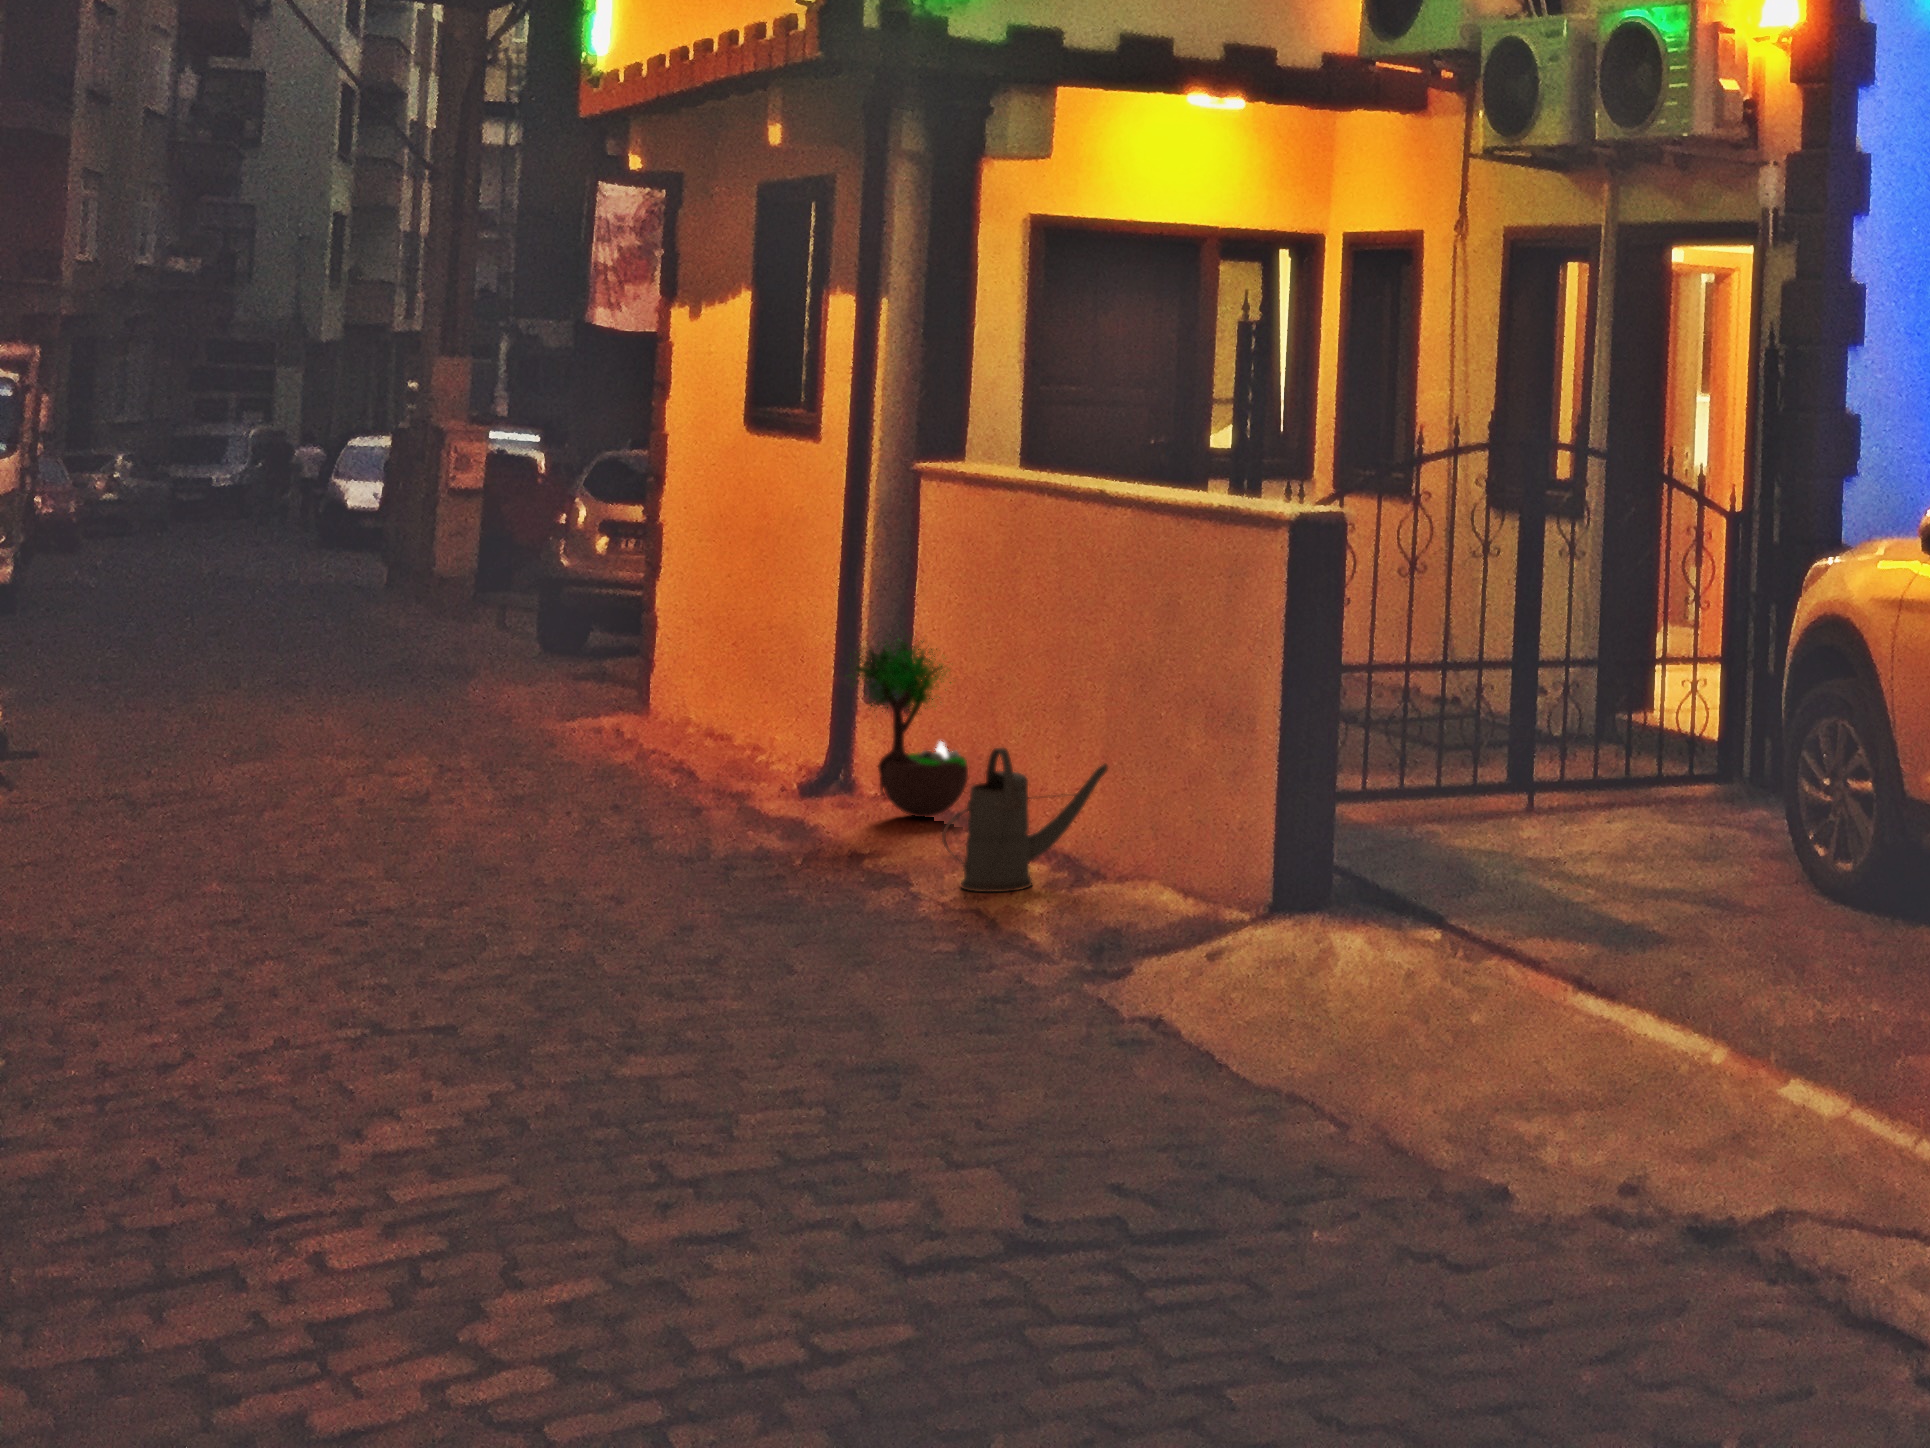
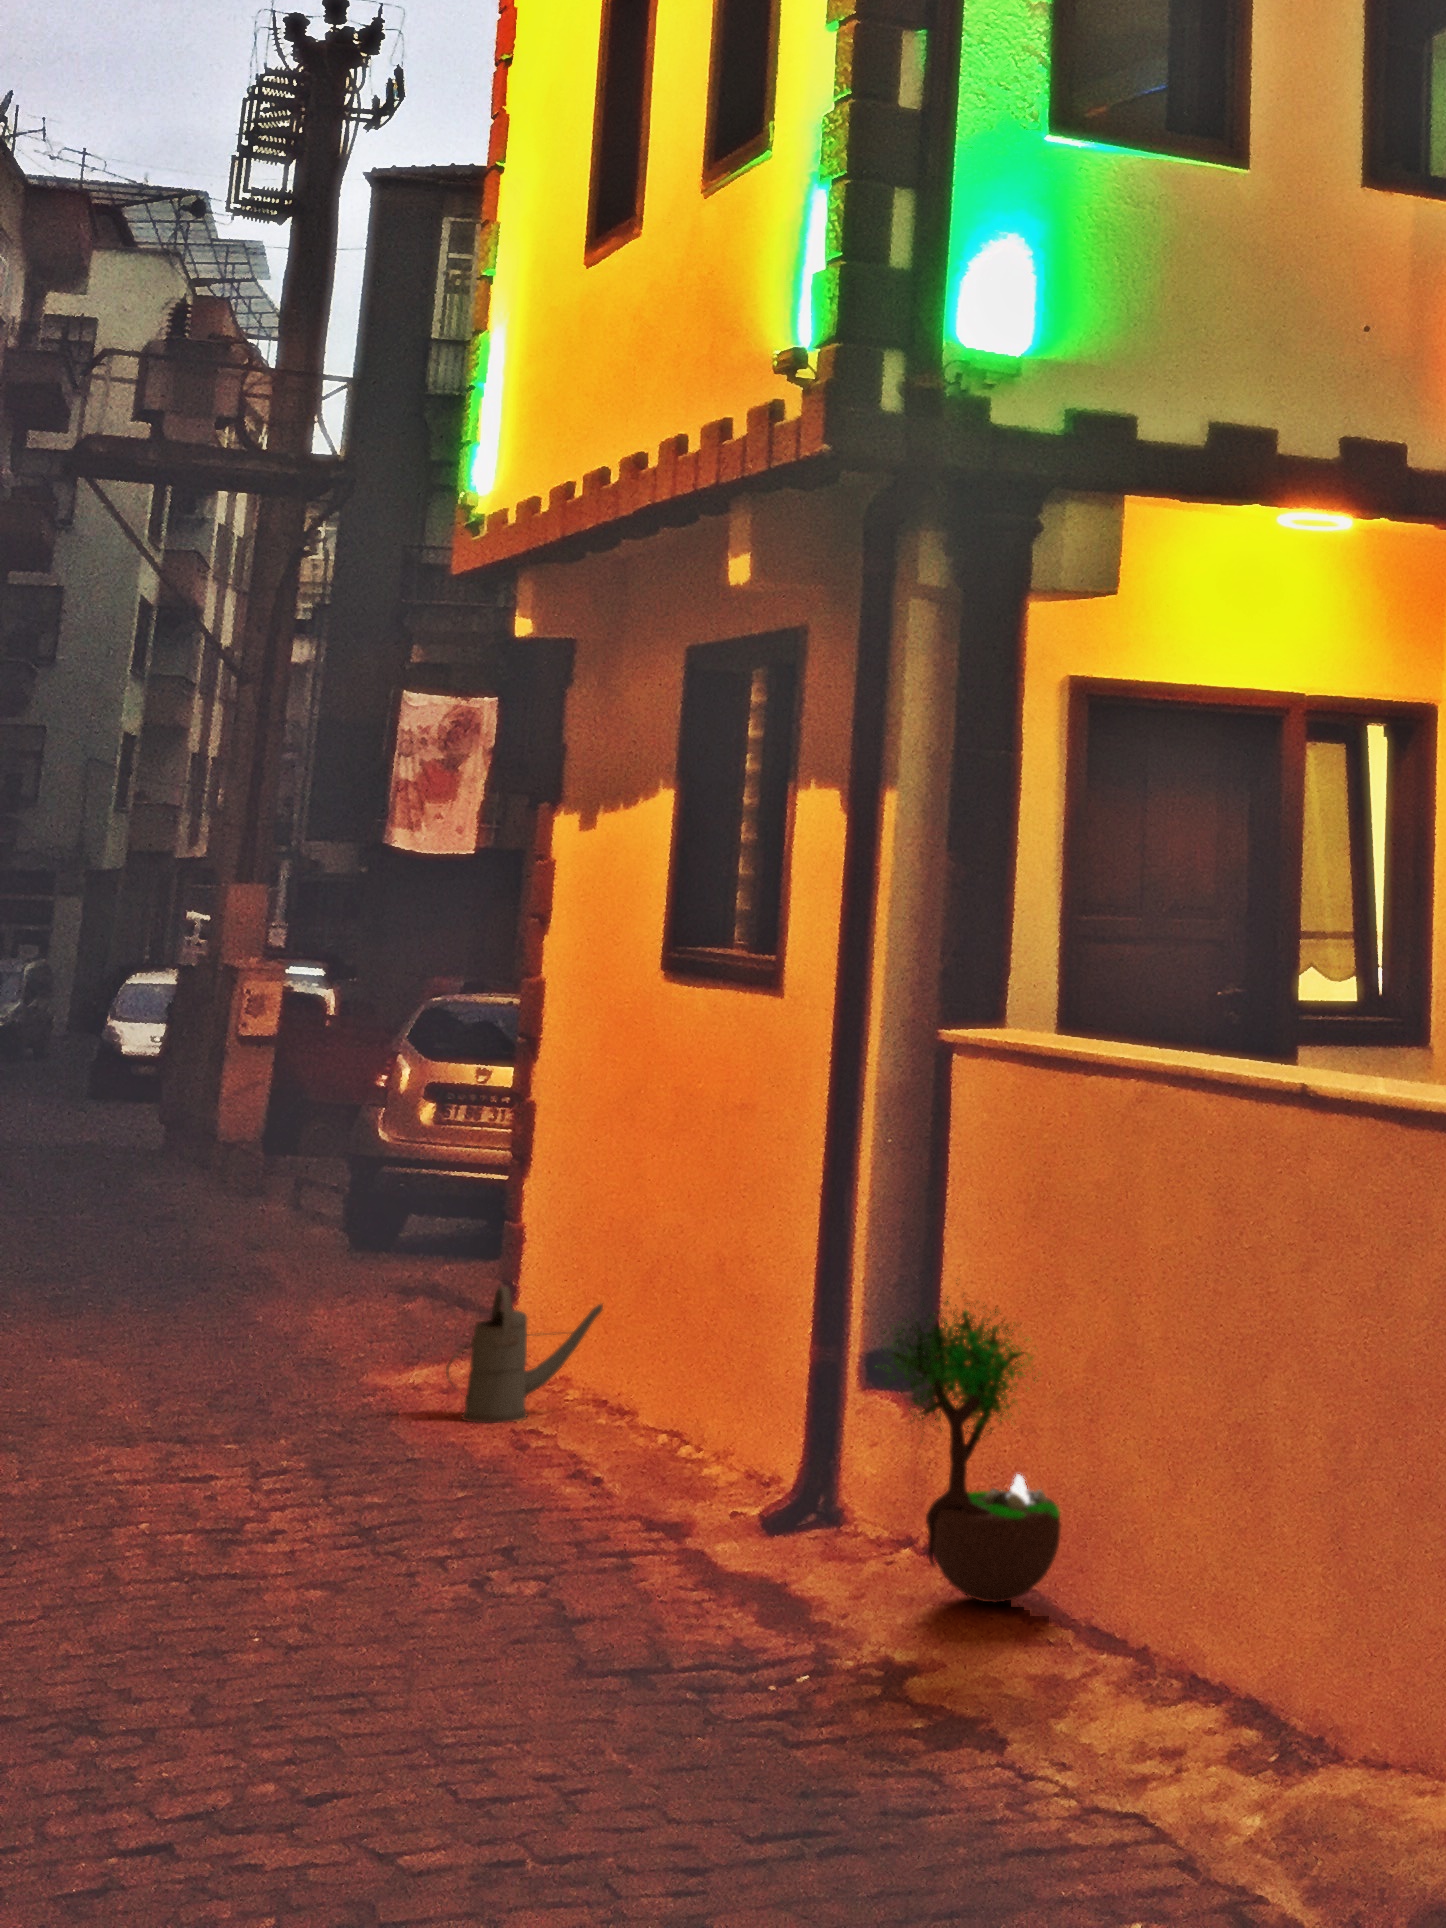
watering can: present [942,748,1107,892] -> present [446,1287,603,1423]

